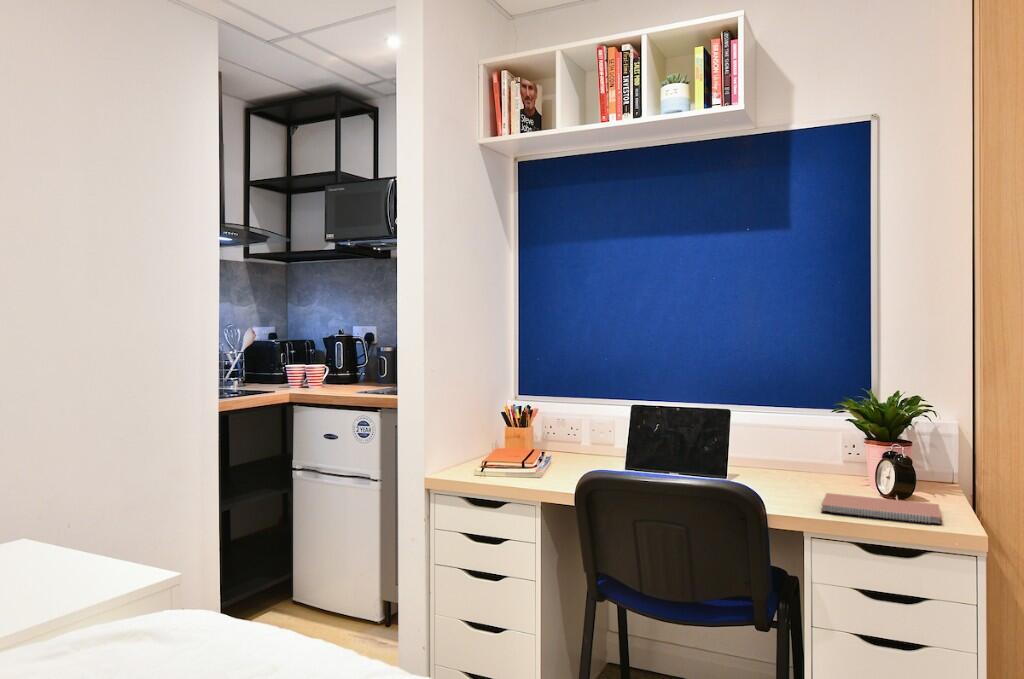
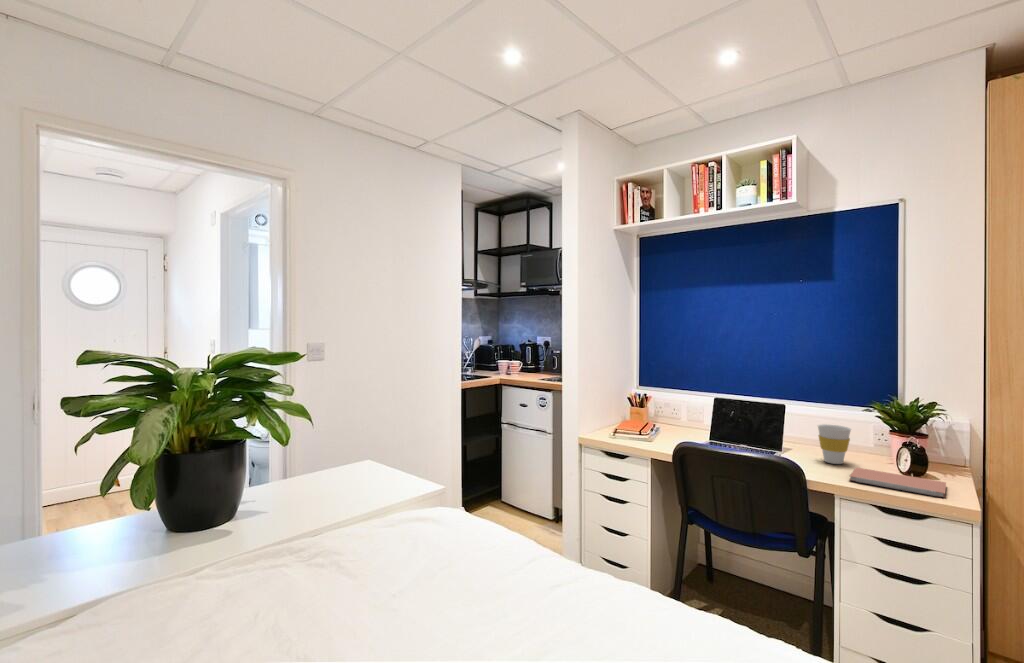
cup: none [775,435,819,491] -> present [818,424,851,464]

